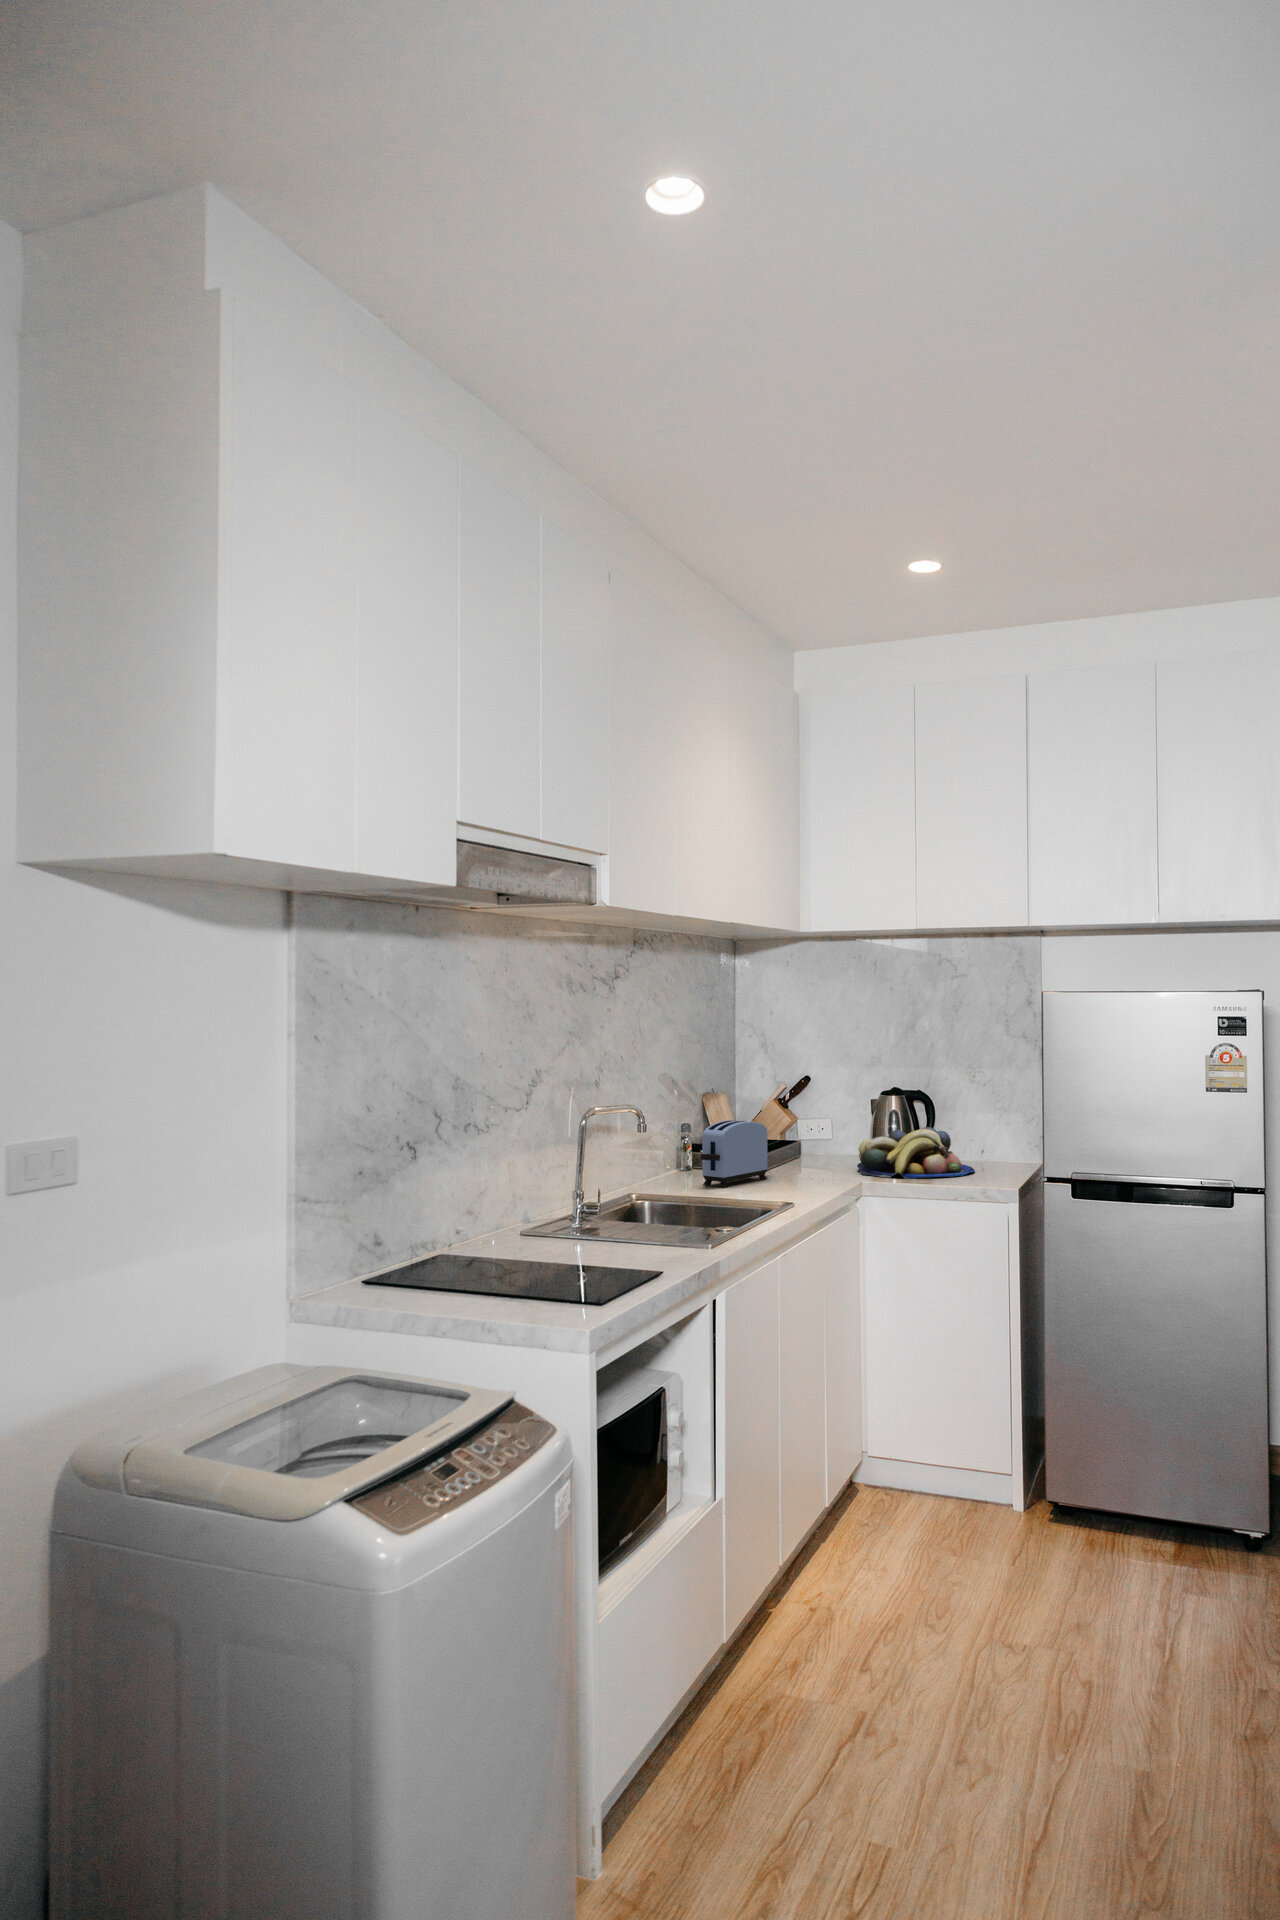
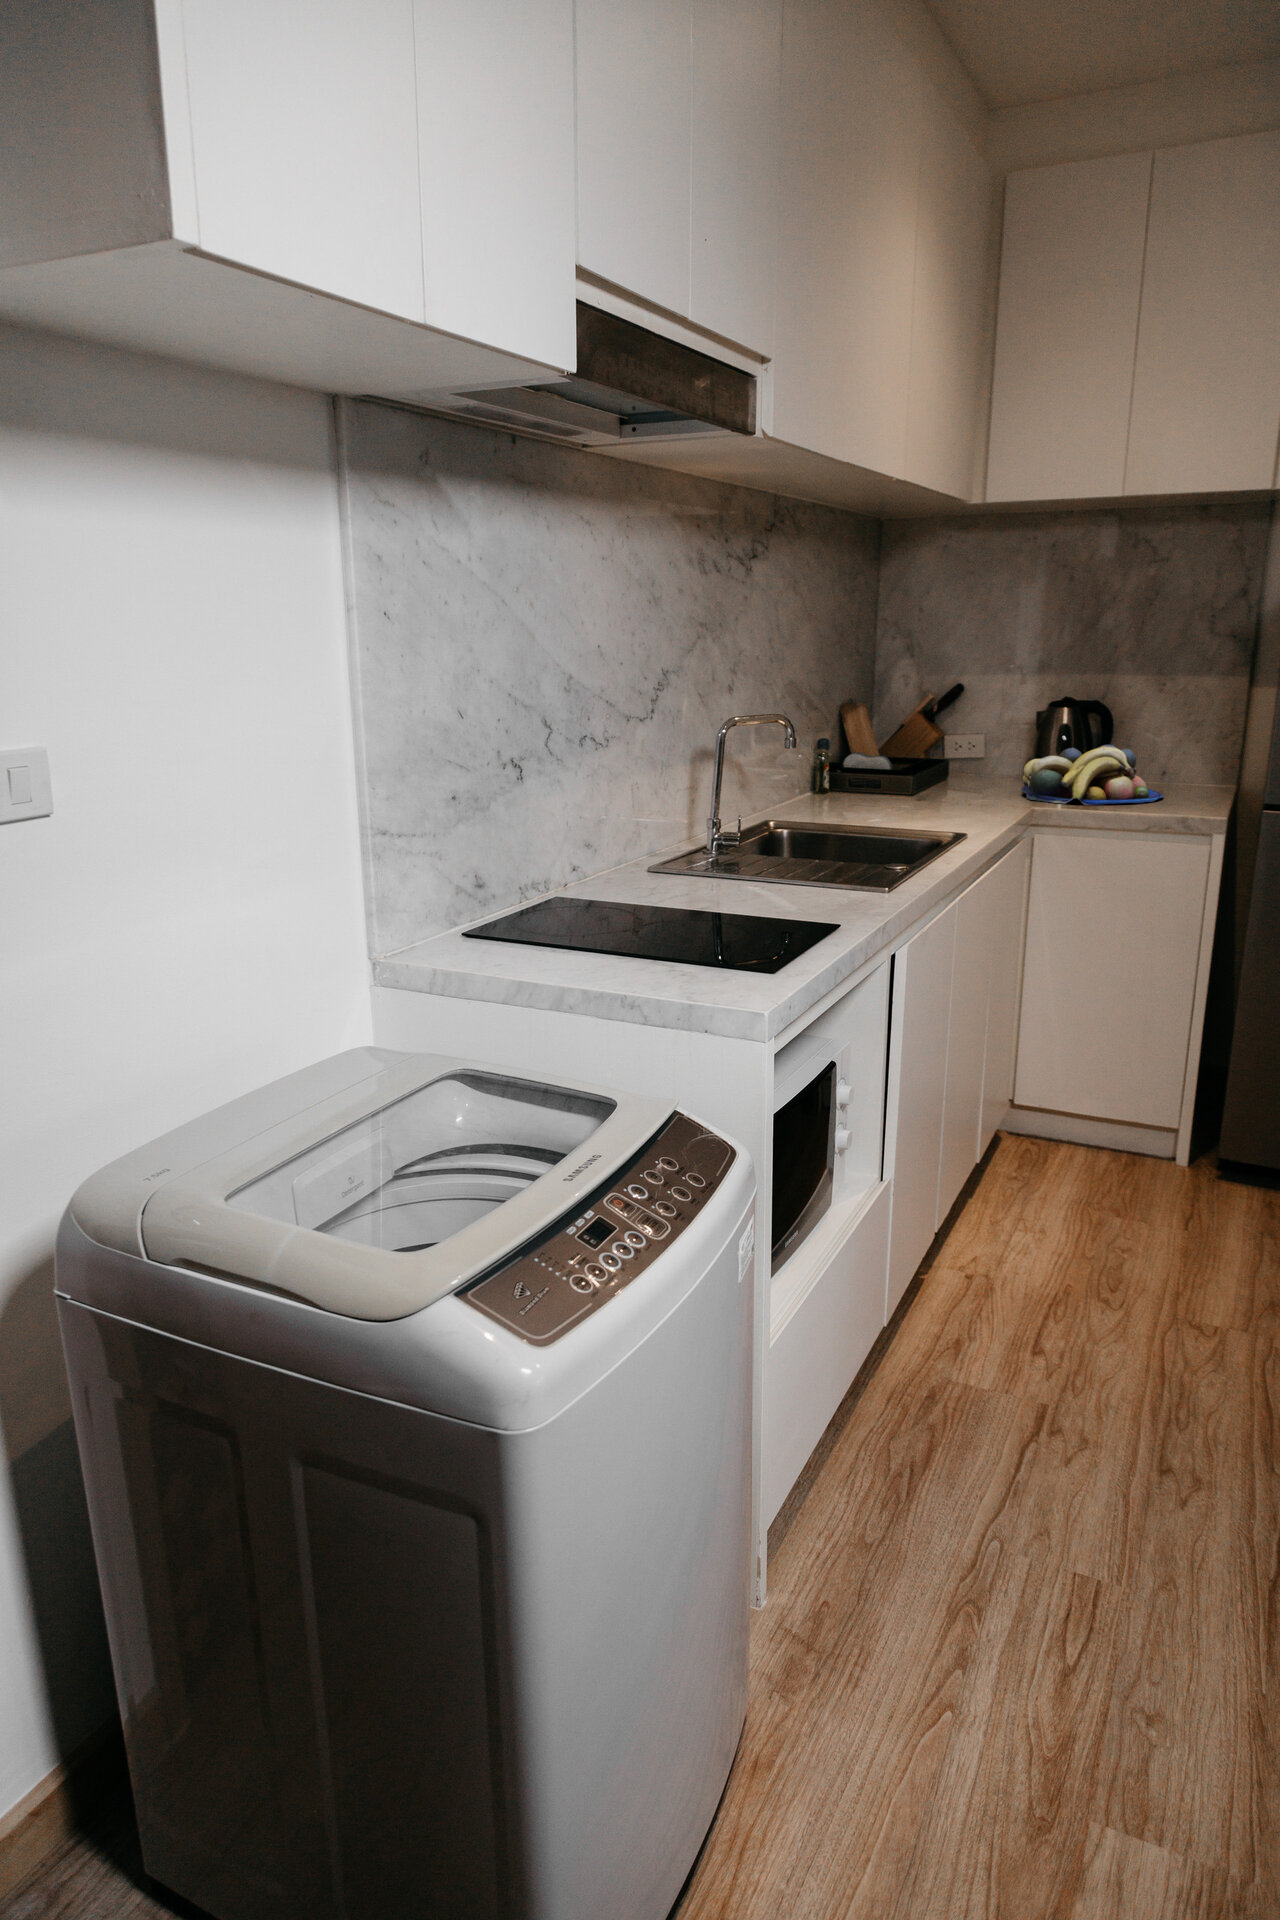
toaster: present [700,1120,768,1188] -> none [847,736,923,815]

